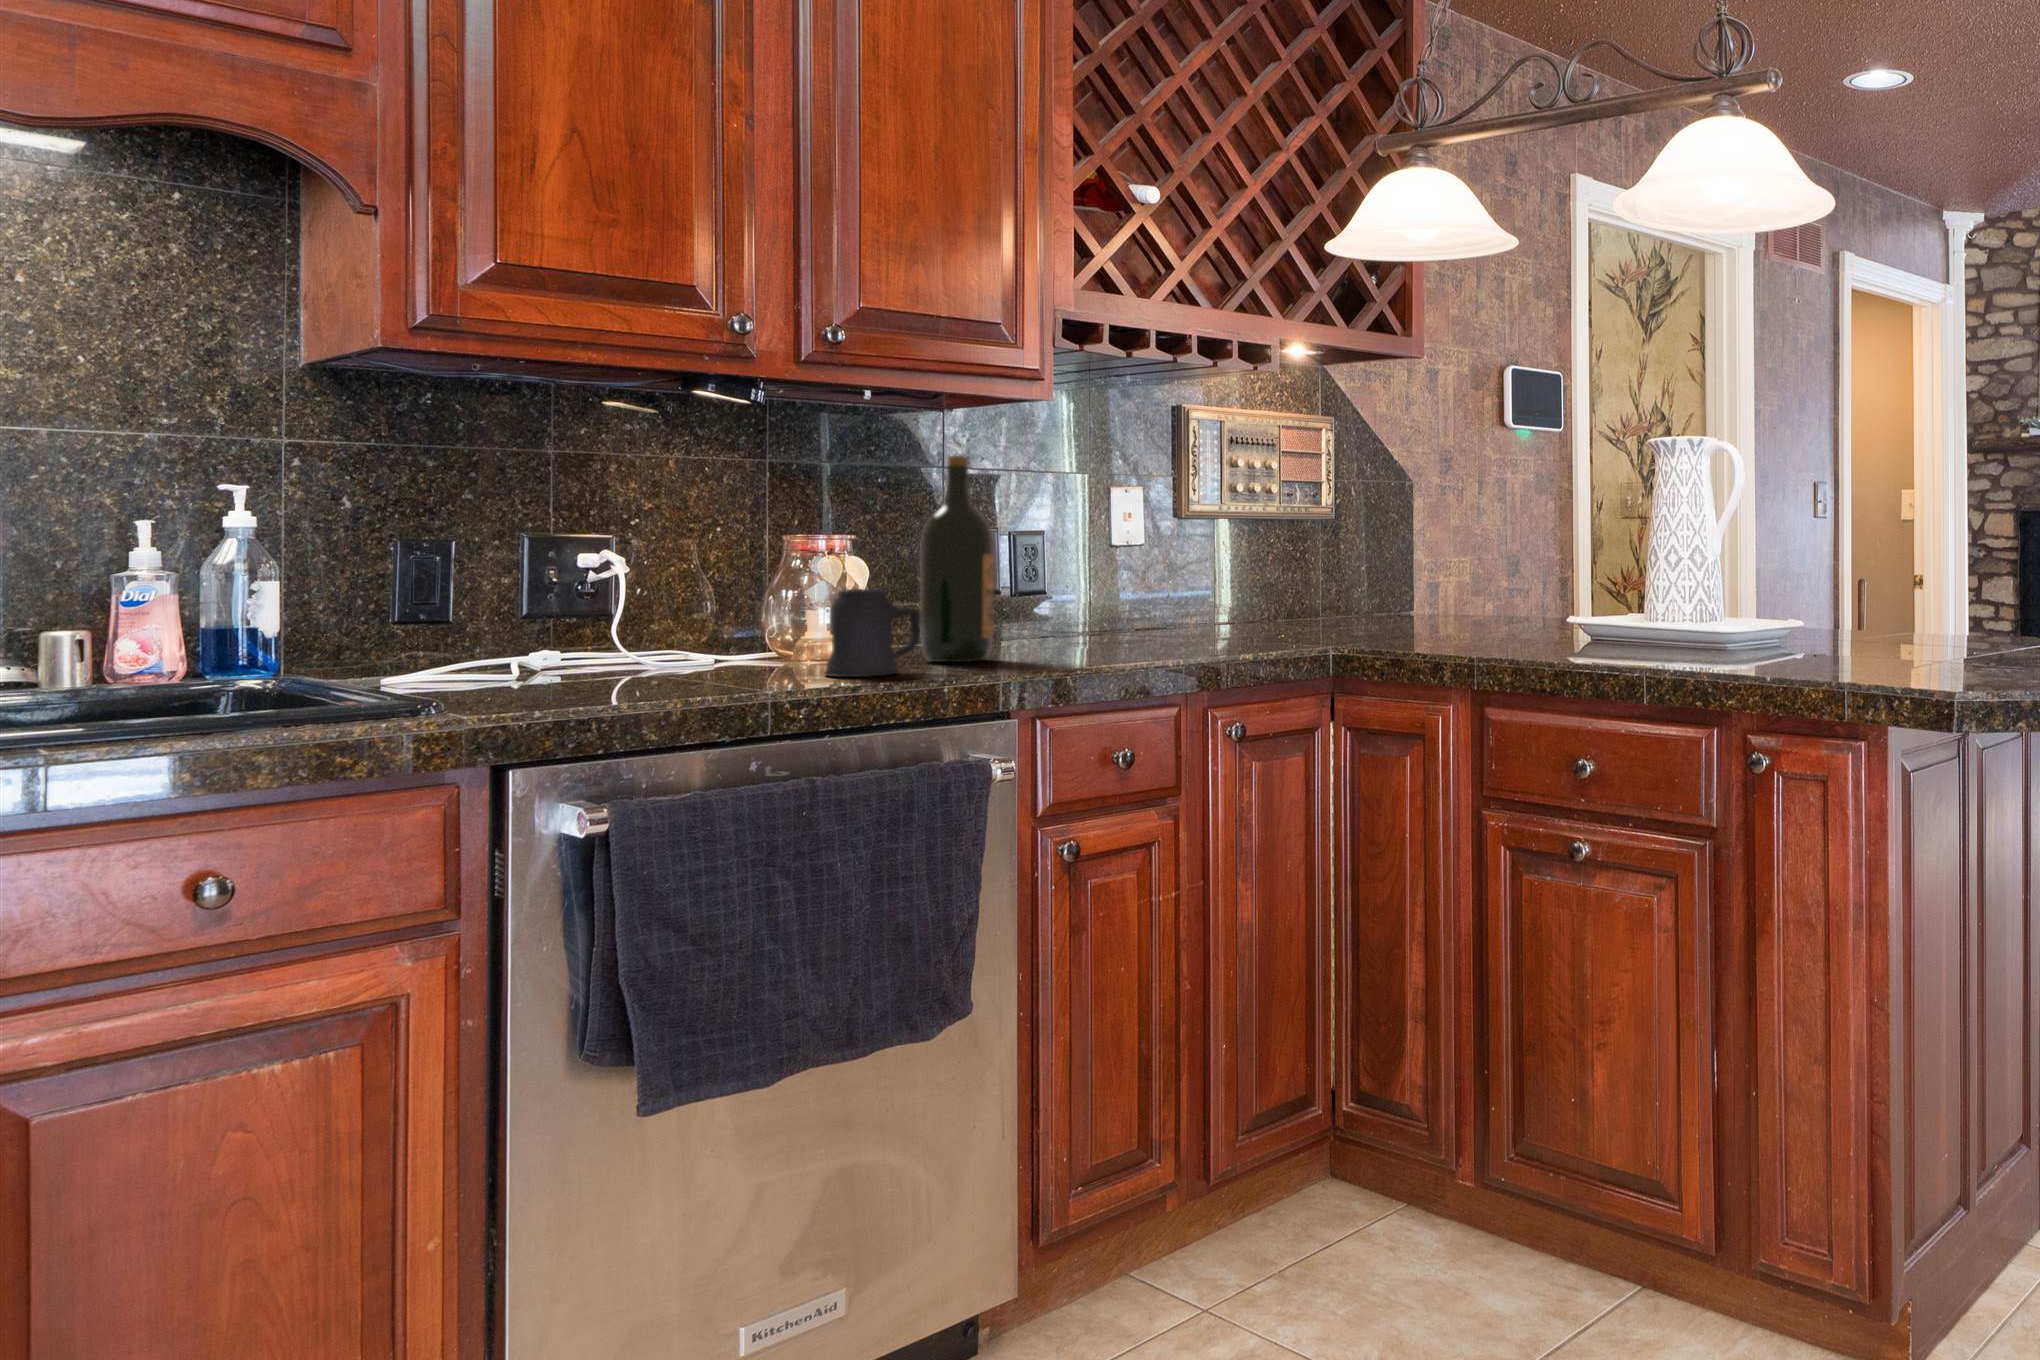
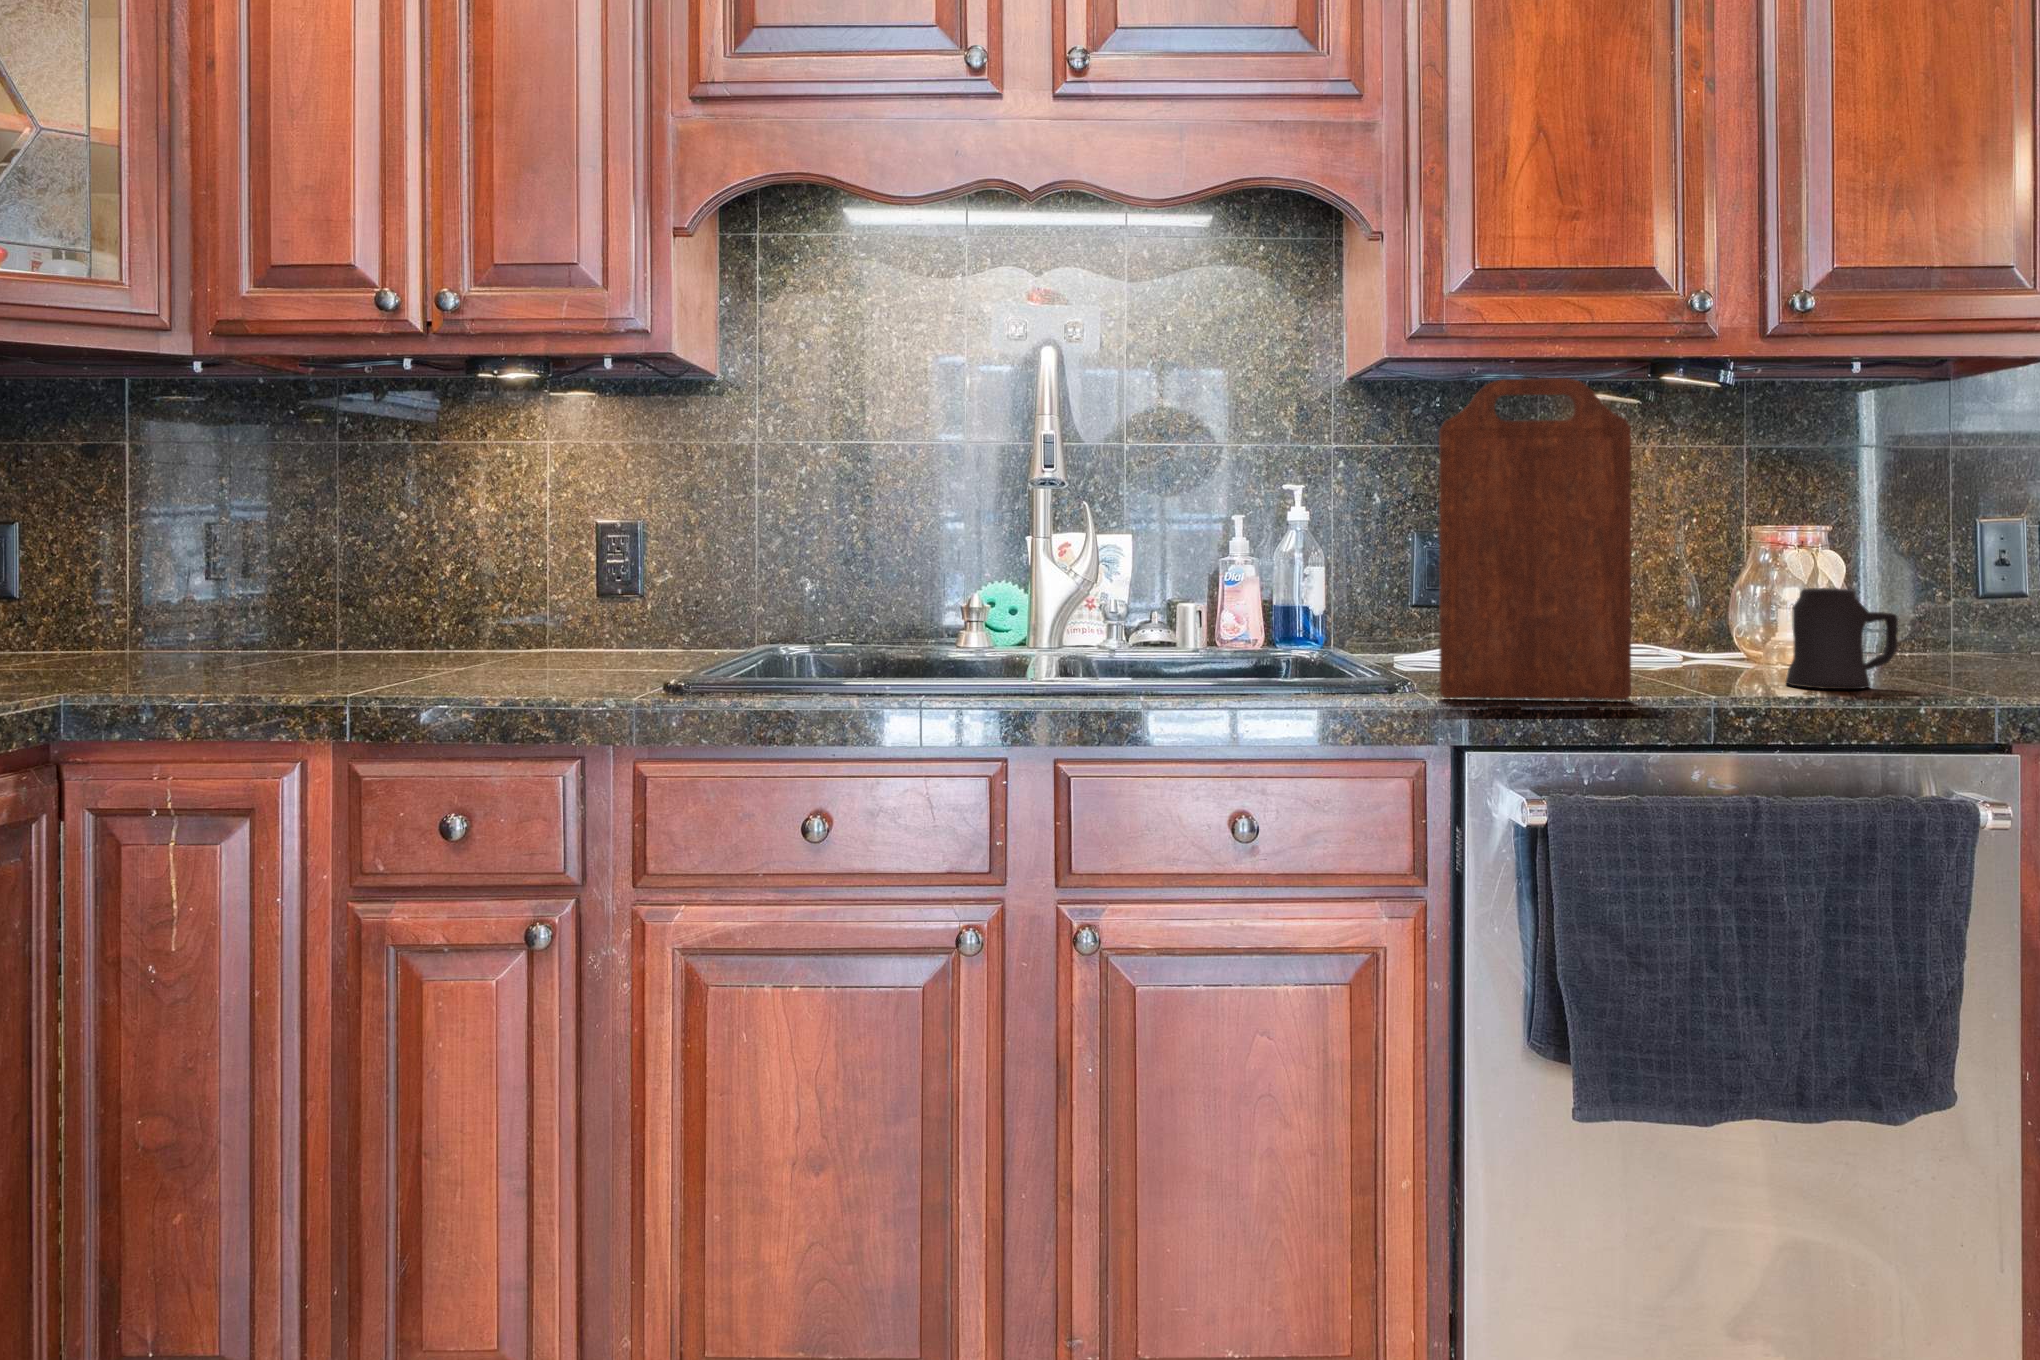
cutting board: none [476,384,693,715] -> present [1439,378,1631,700]
wine bottle: present [920,456,995,662] -> none [1906,433,2000,679]

